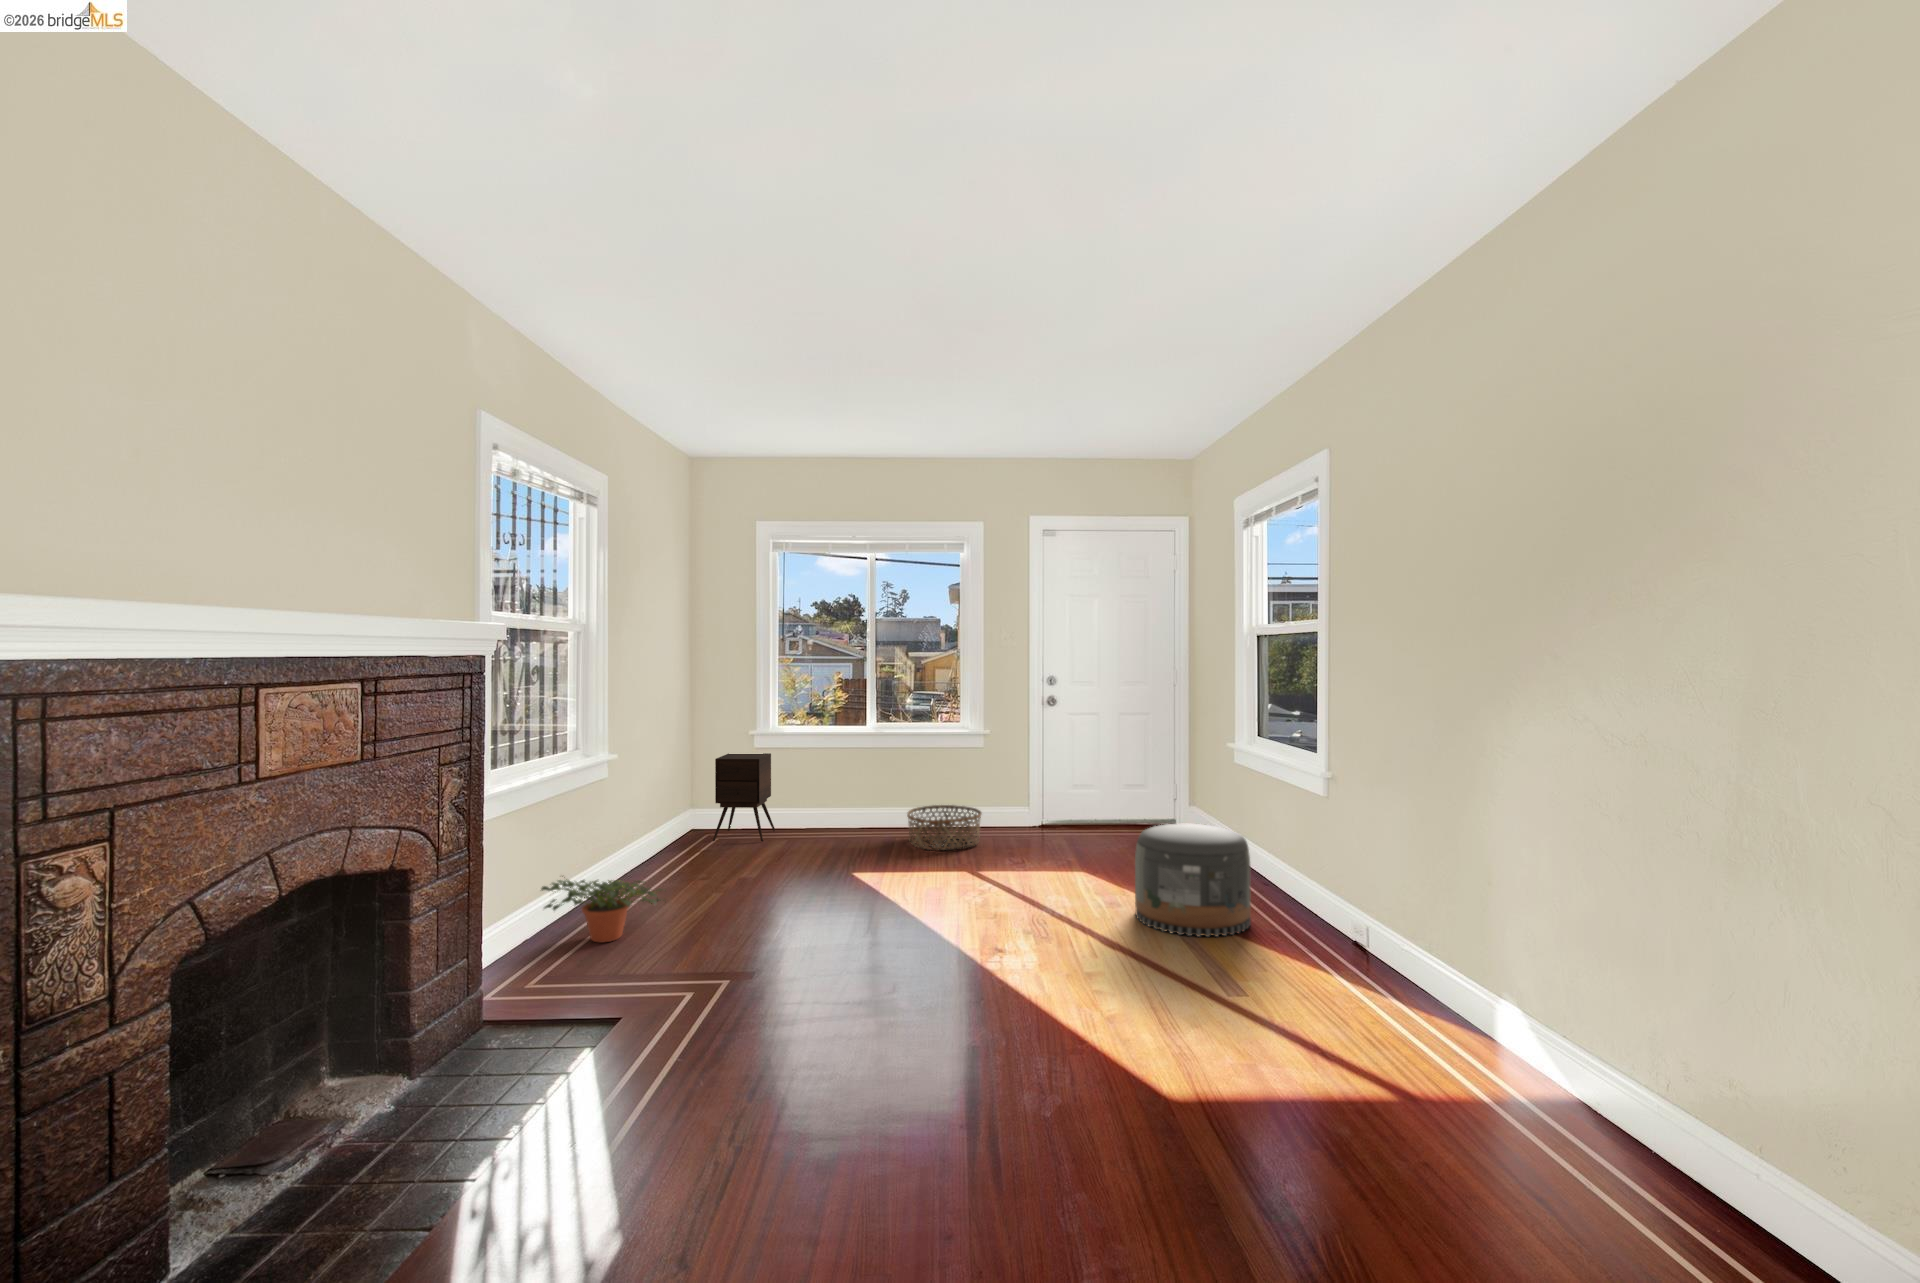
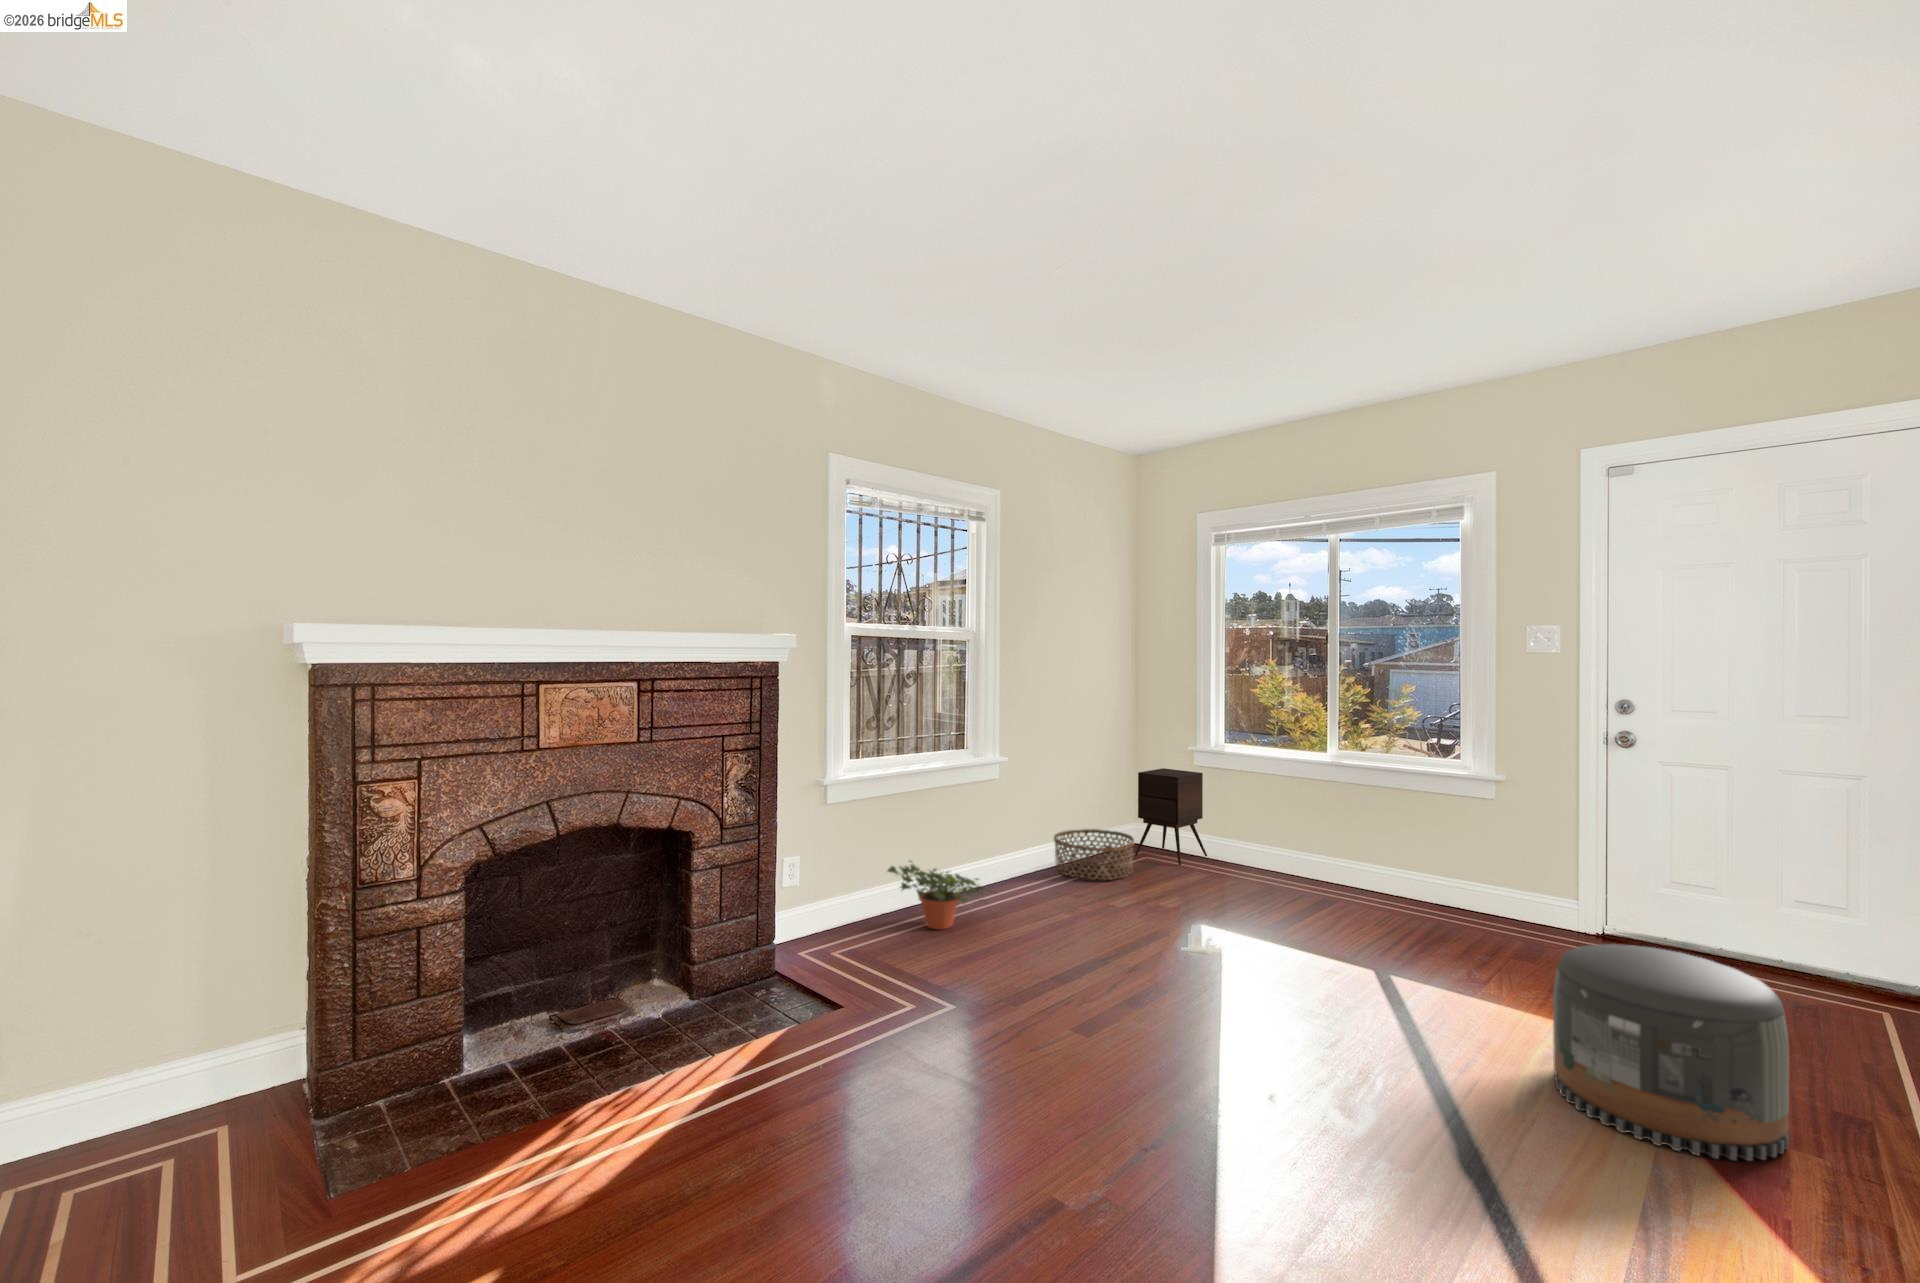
basket: present [907,805,982,850] -> present [1054,829,1134,880]

